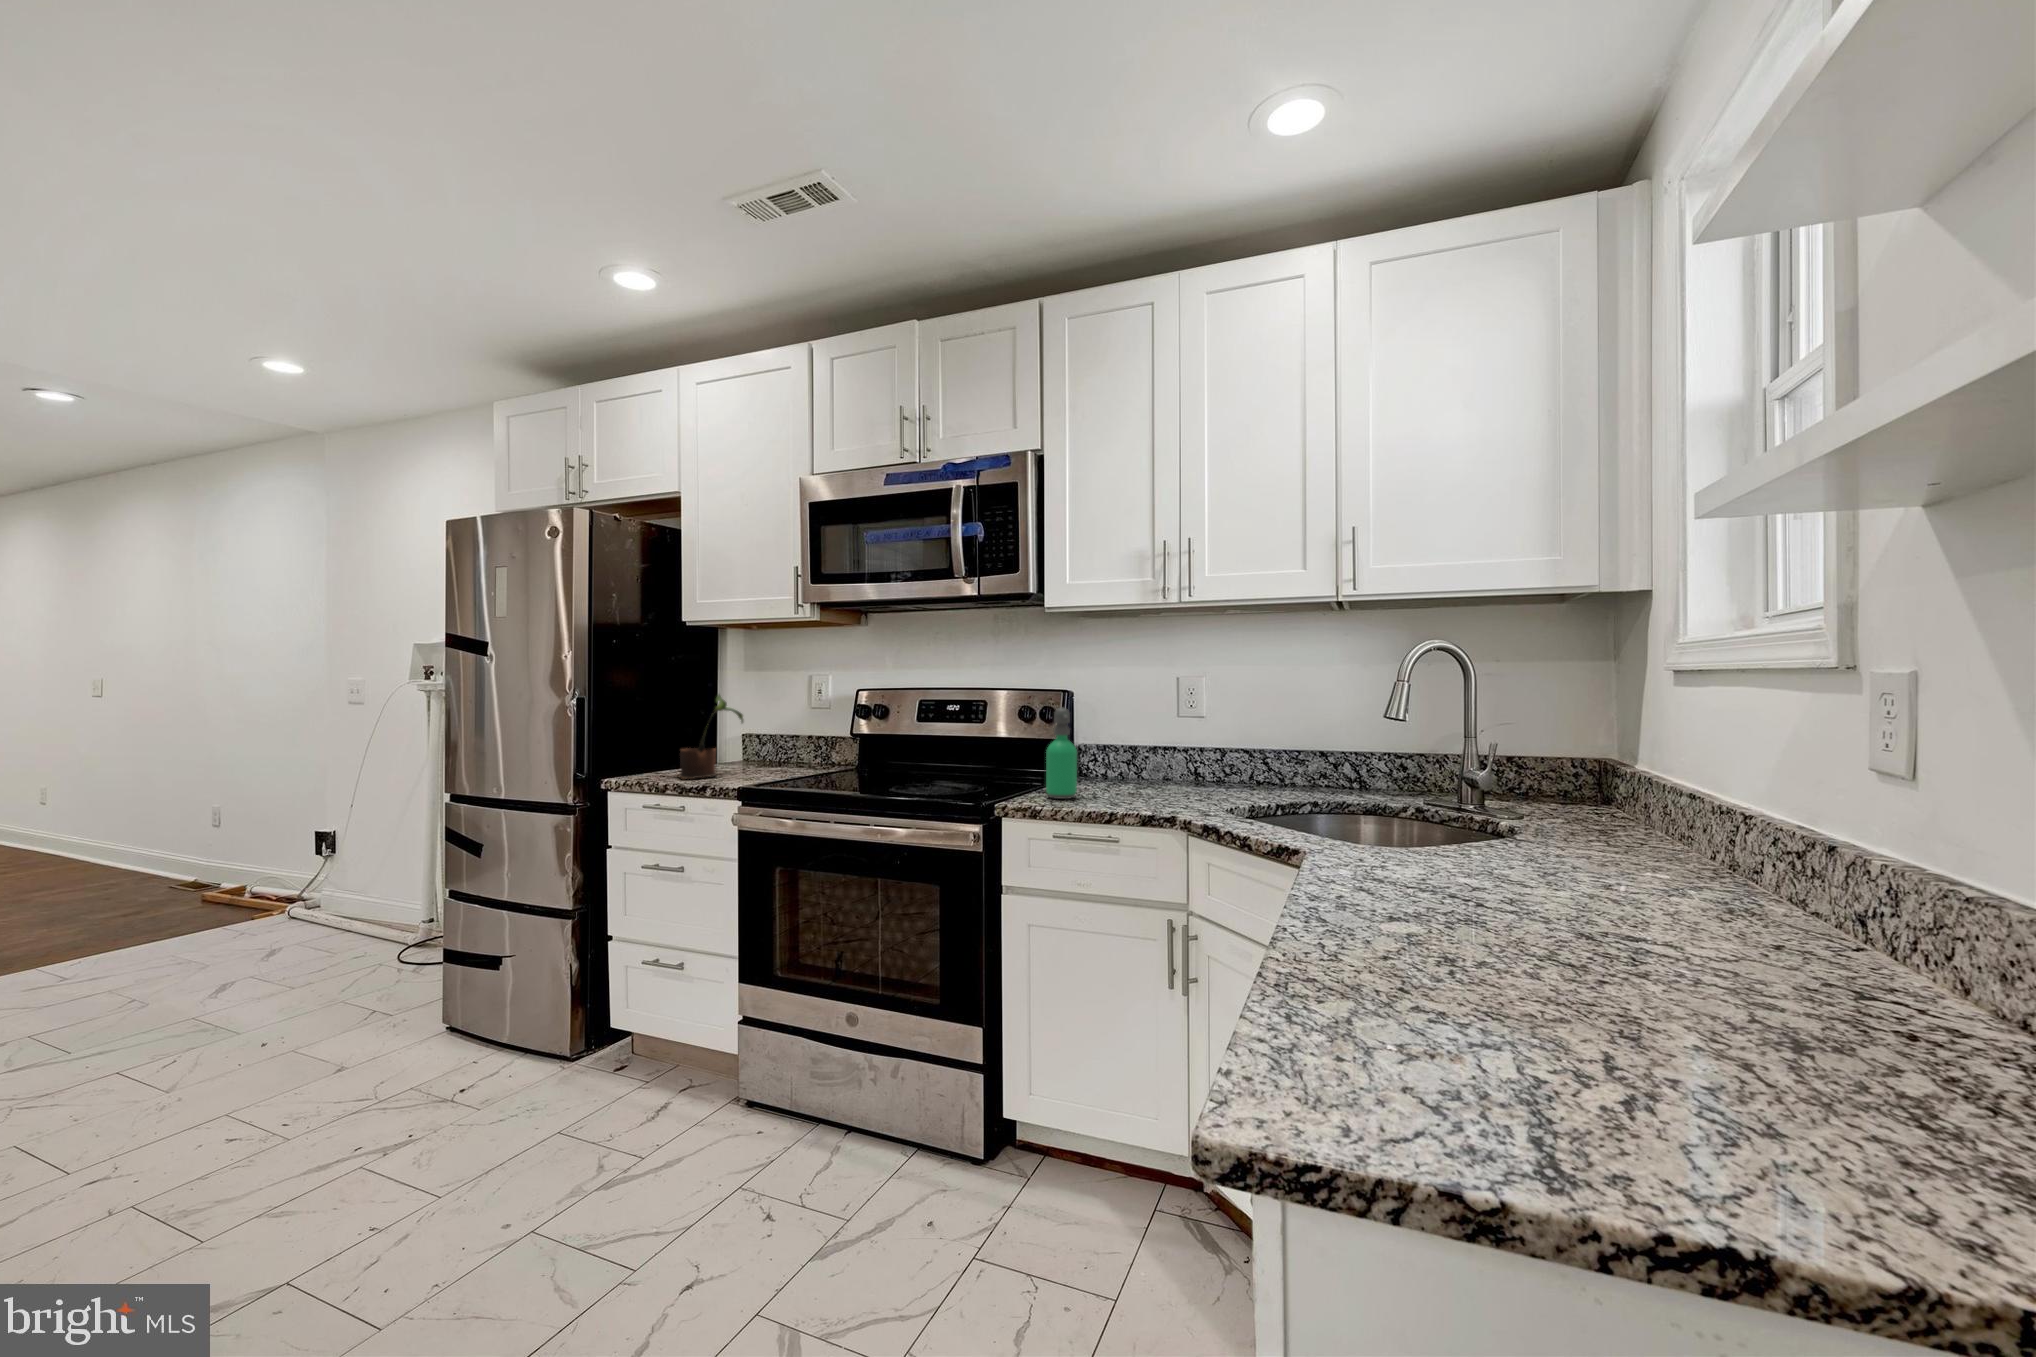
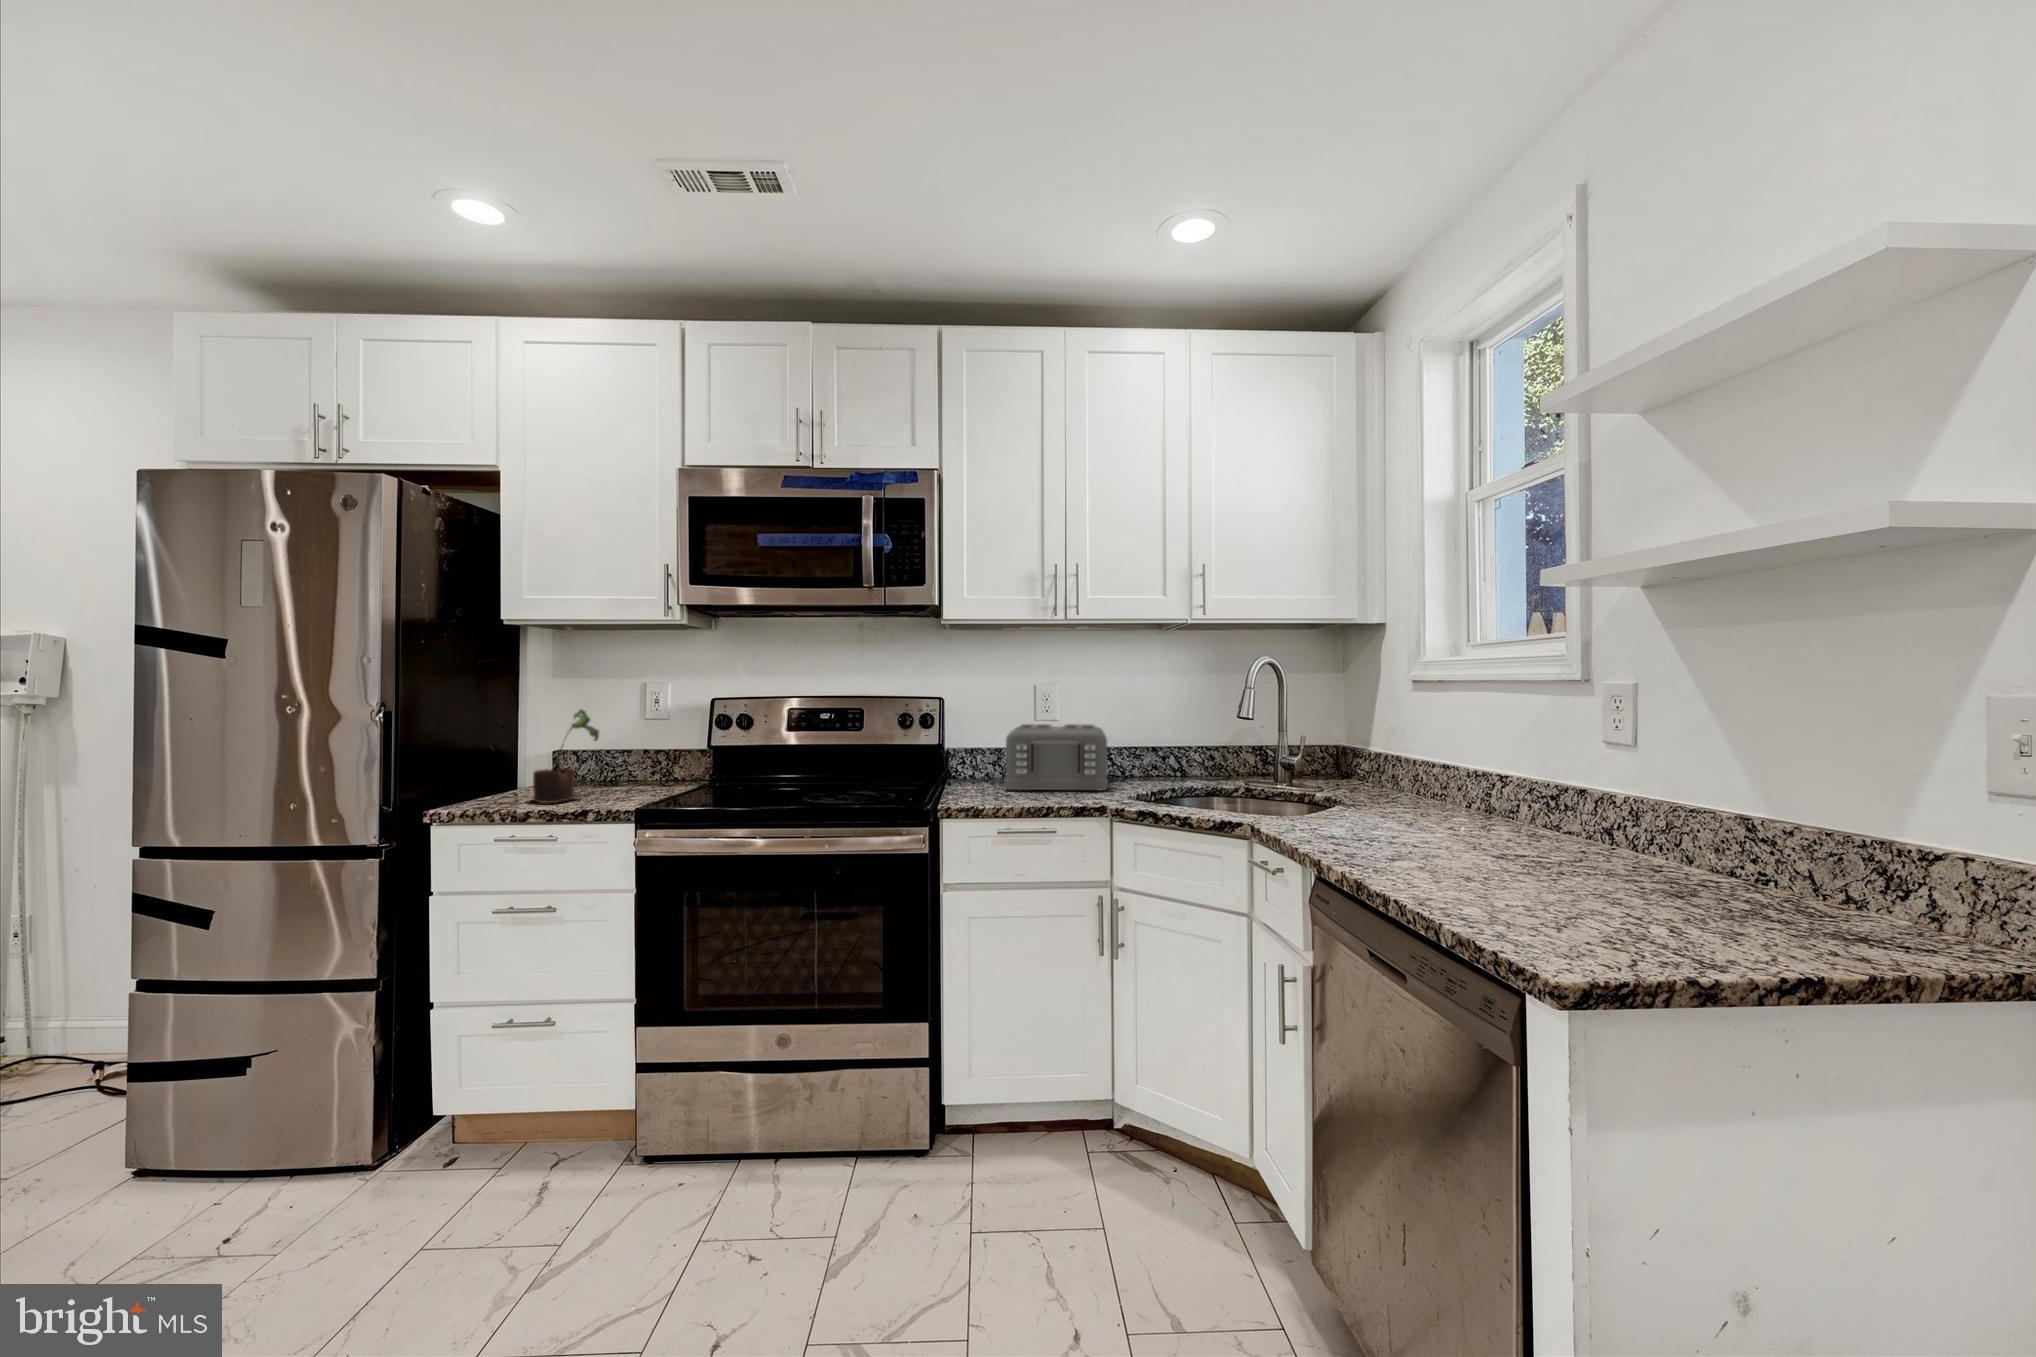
soap dispenser: present [1046,708,1077,799] -> none [964,718,991,798]
toaster: none [1106,718,1257,799] -> present [1005,724,1108,790]

